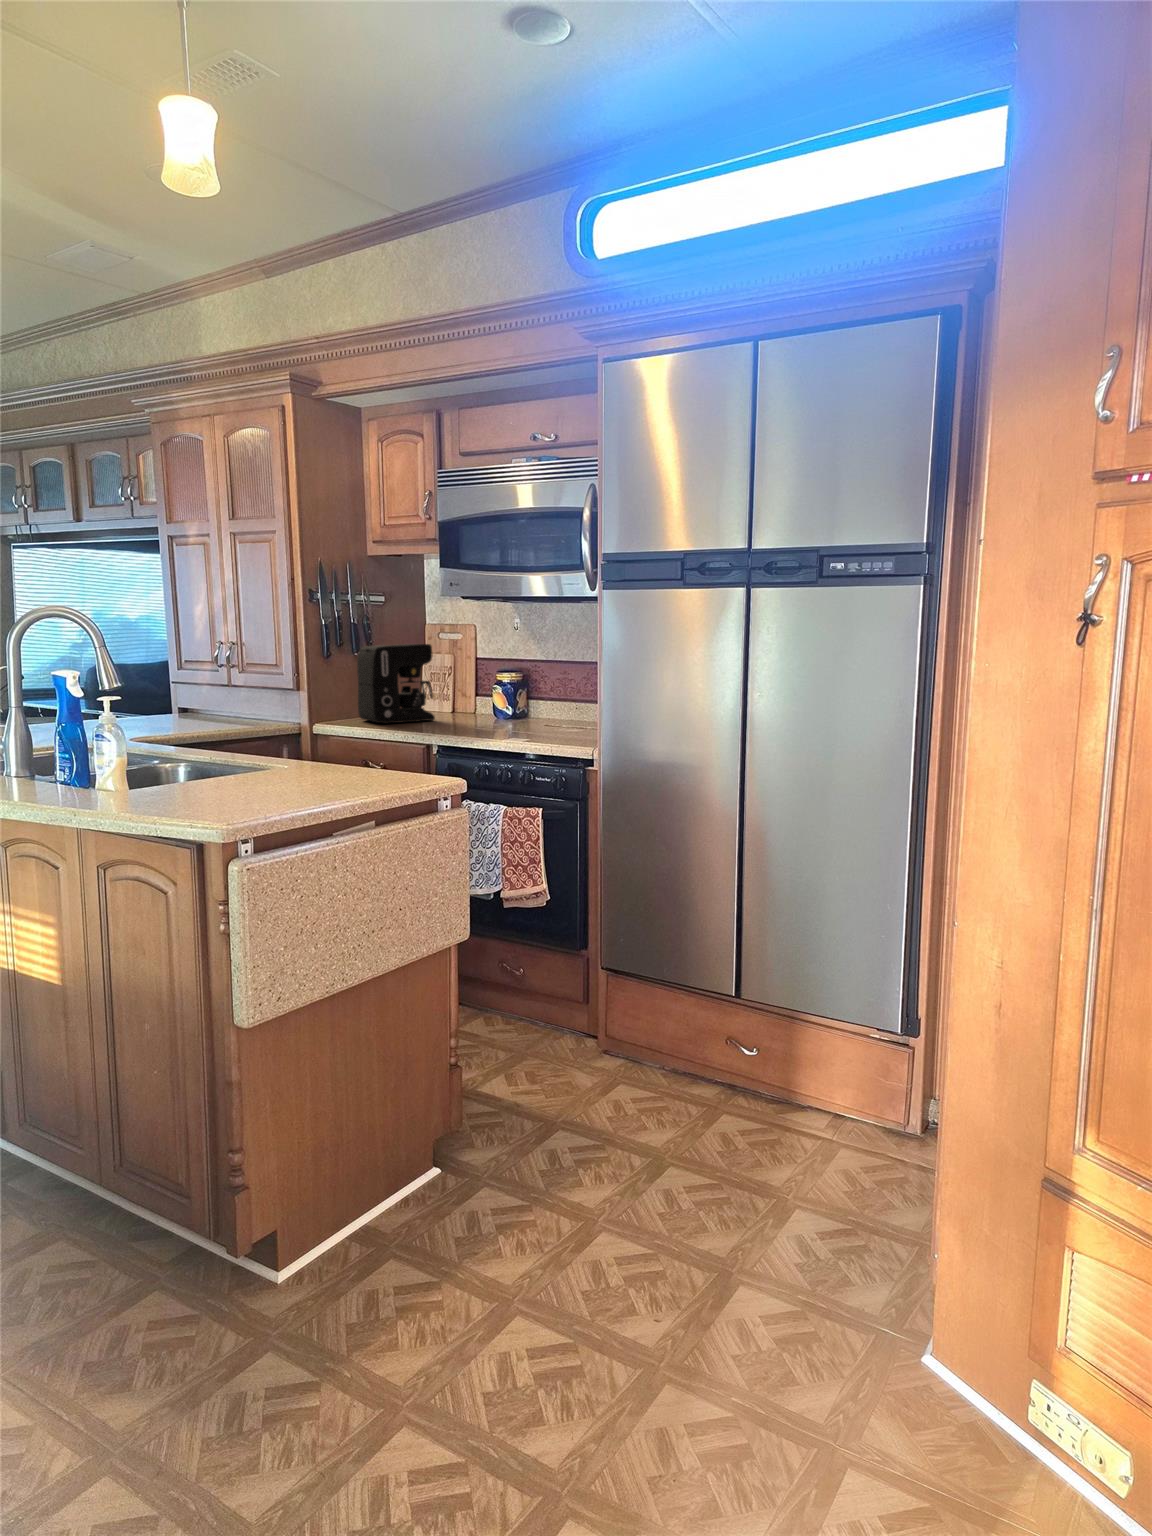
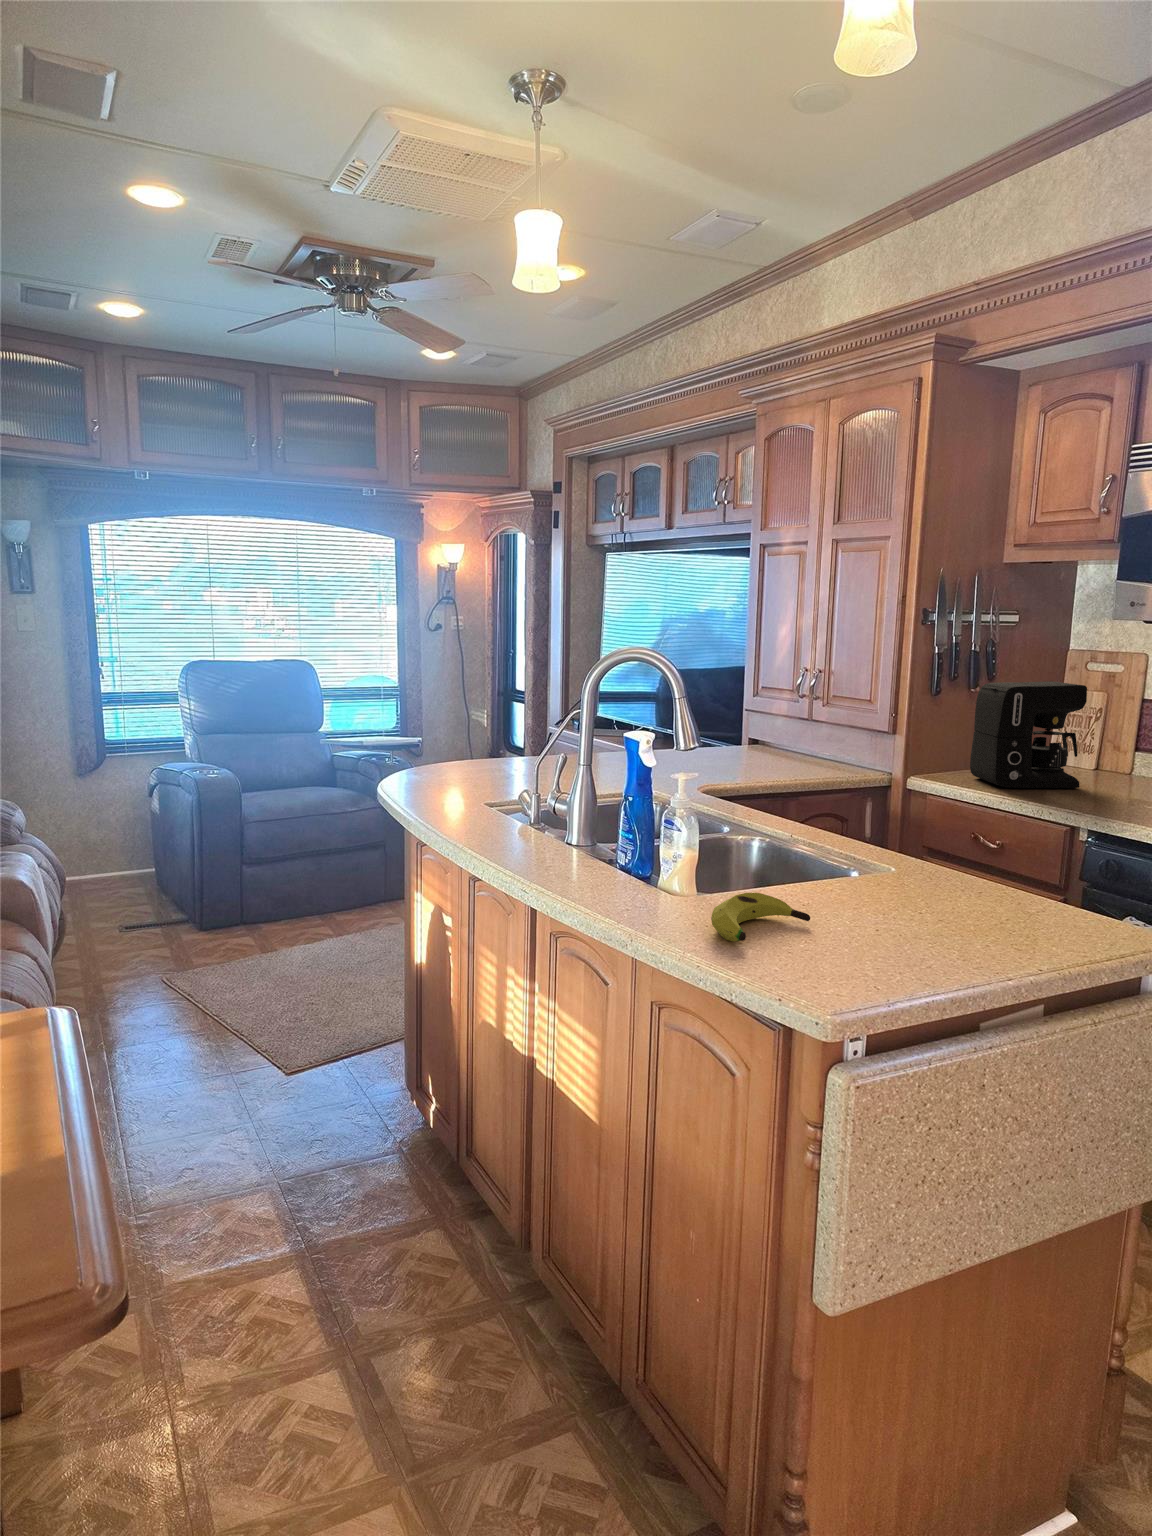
banana: none [139,776,216,805] -> present [711,893,810,942]

